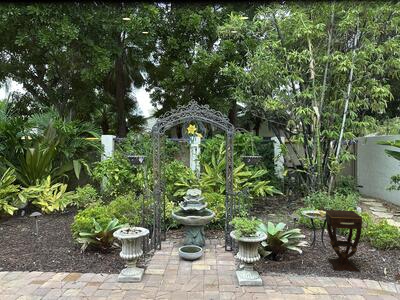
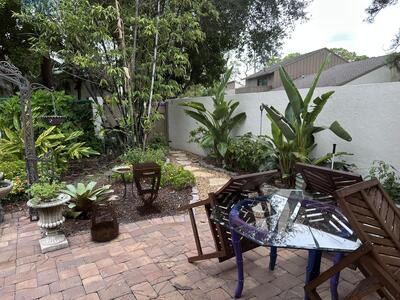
basket: none [283,247,313,290] -> present [90,202,119,241]

